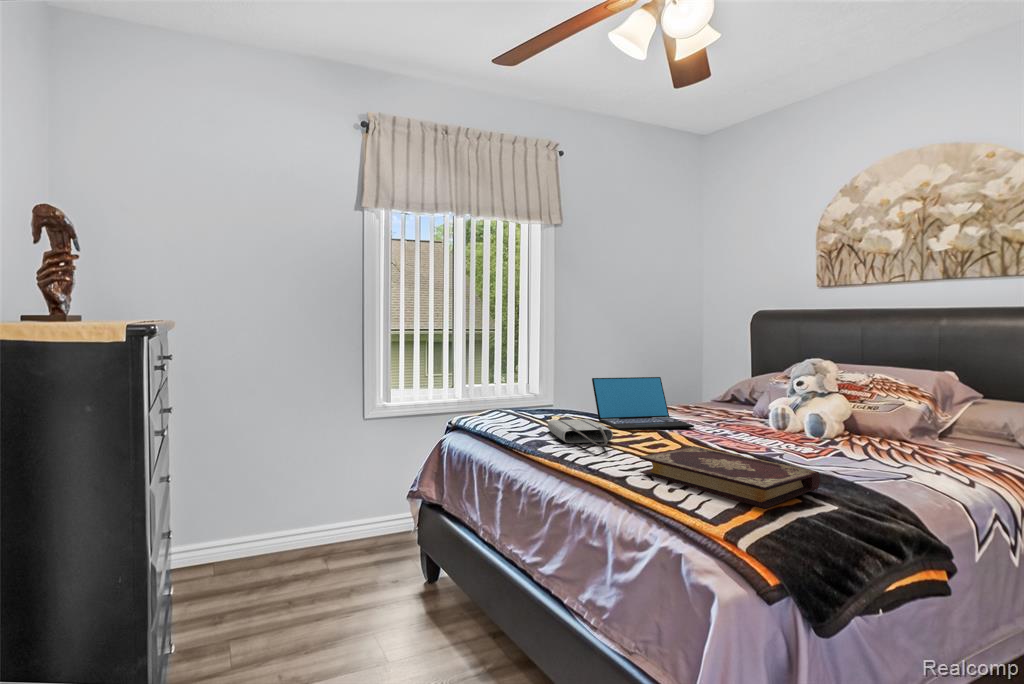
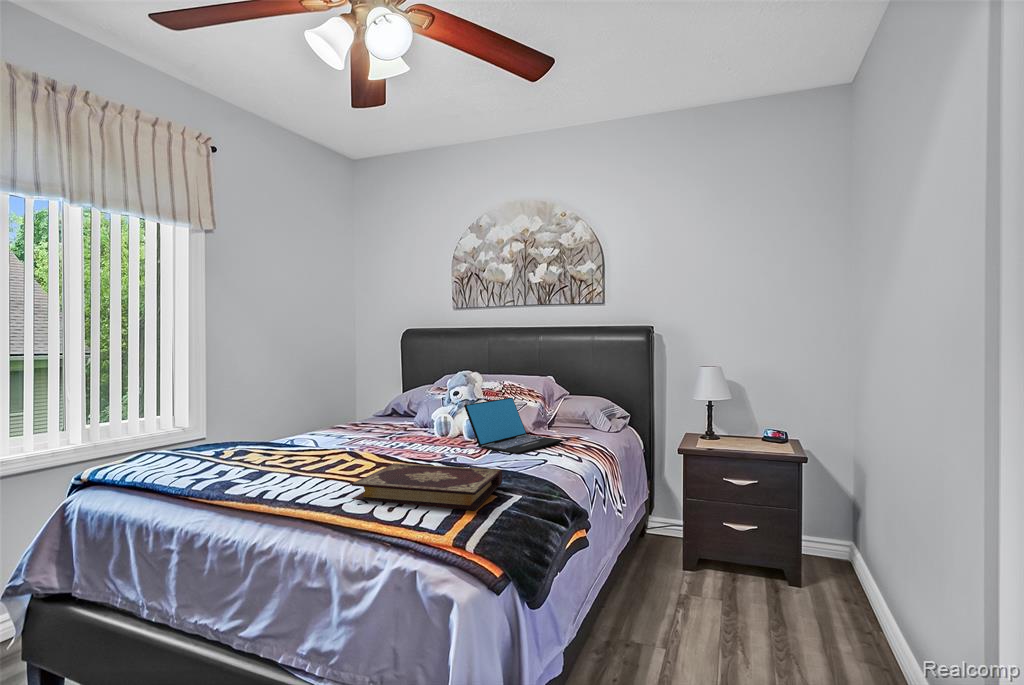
laptop: present [592,377,694,430] -> present [464,397,563,455]
tote bag: present [548,419,613,447] -> none [224,451,307,482]

